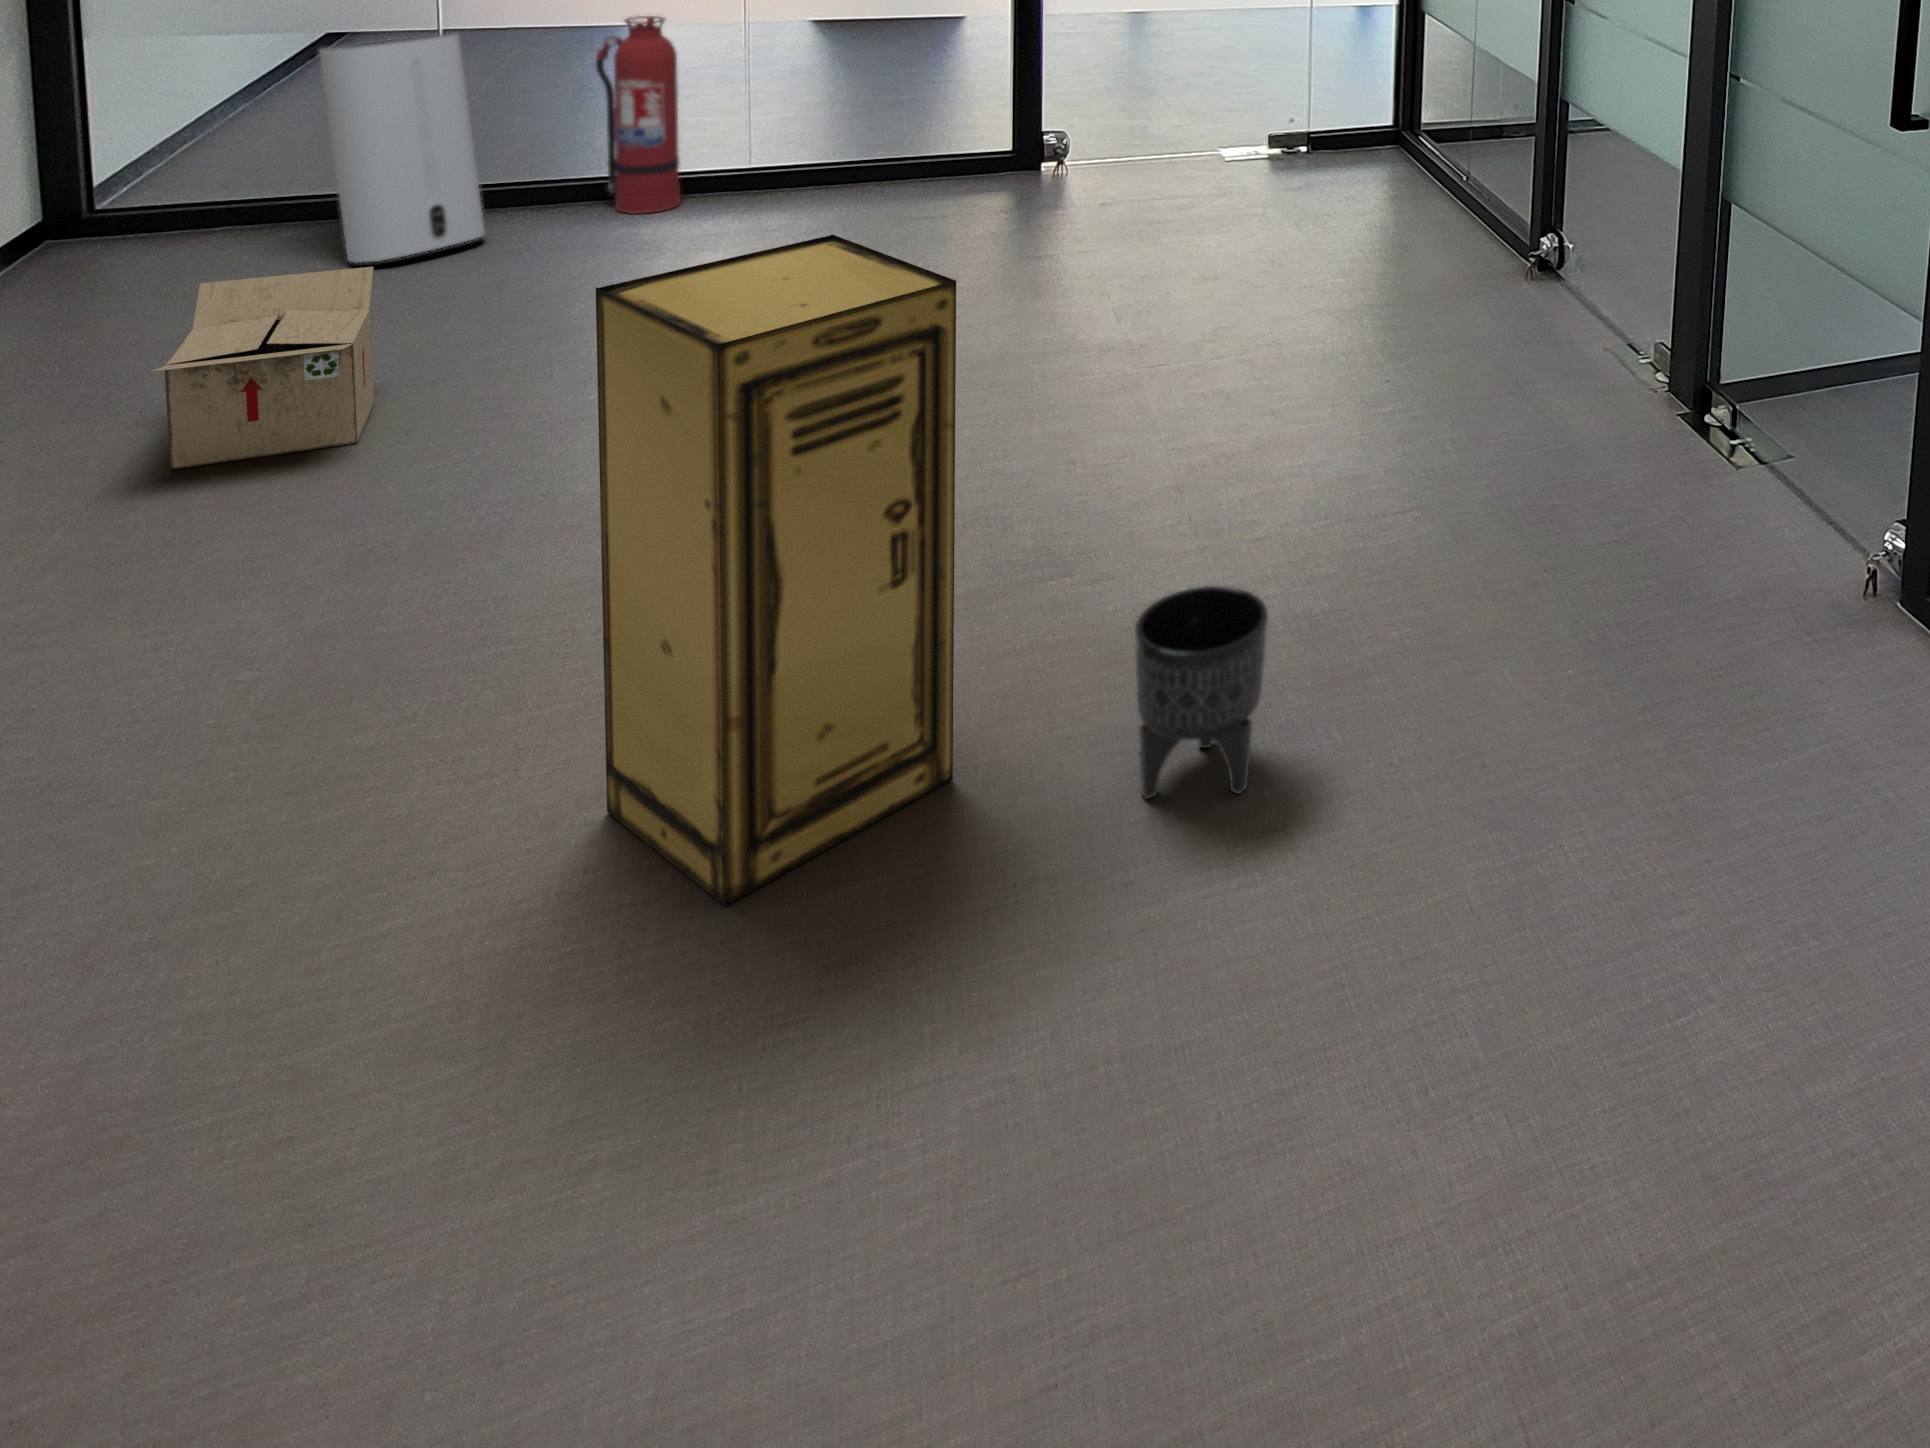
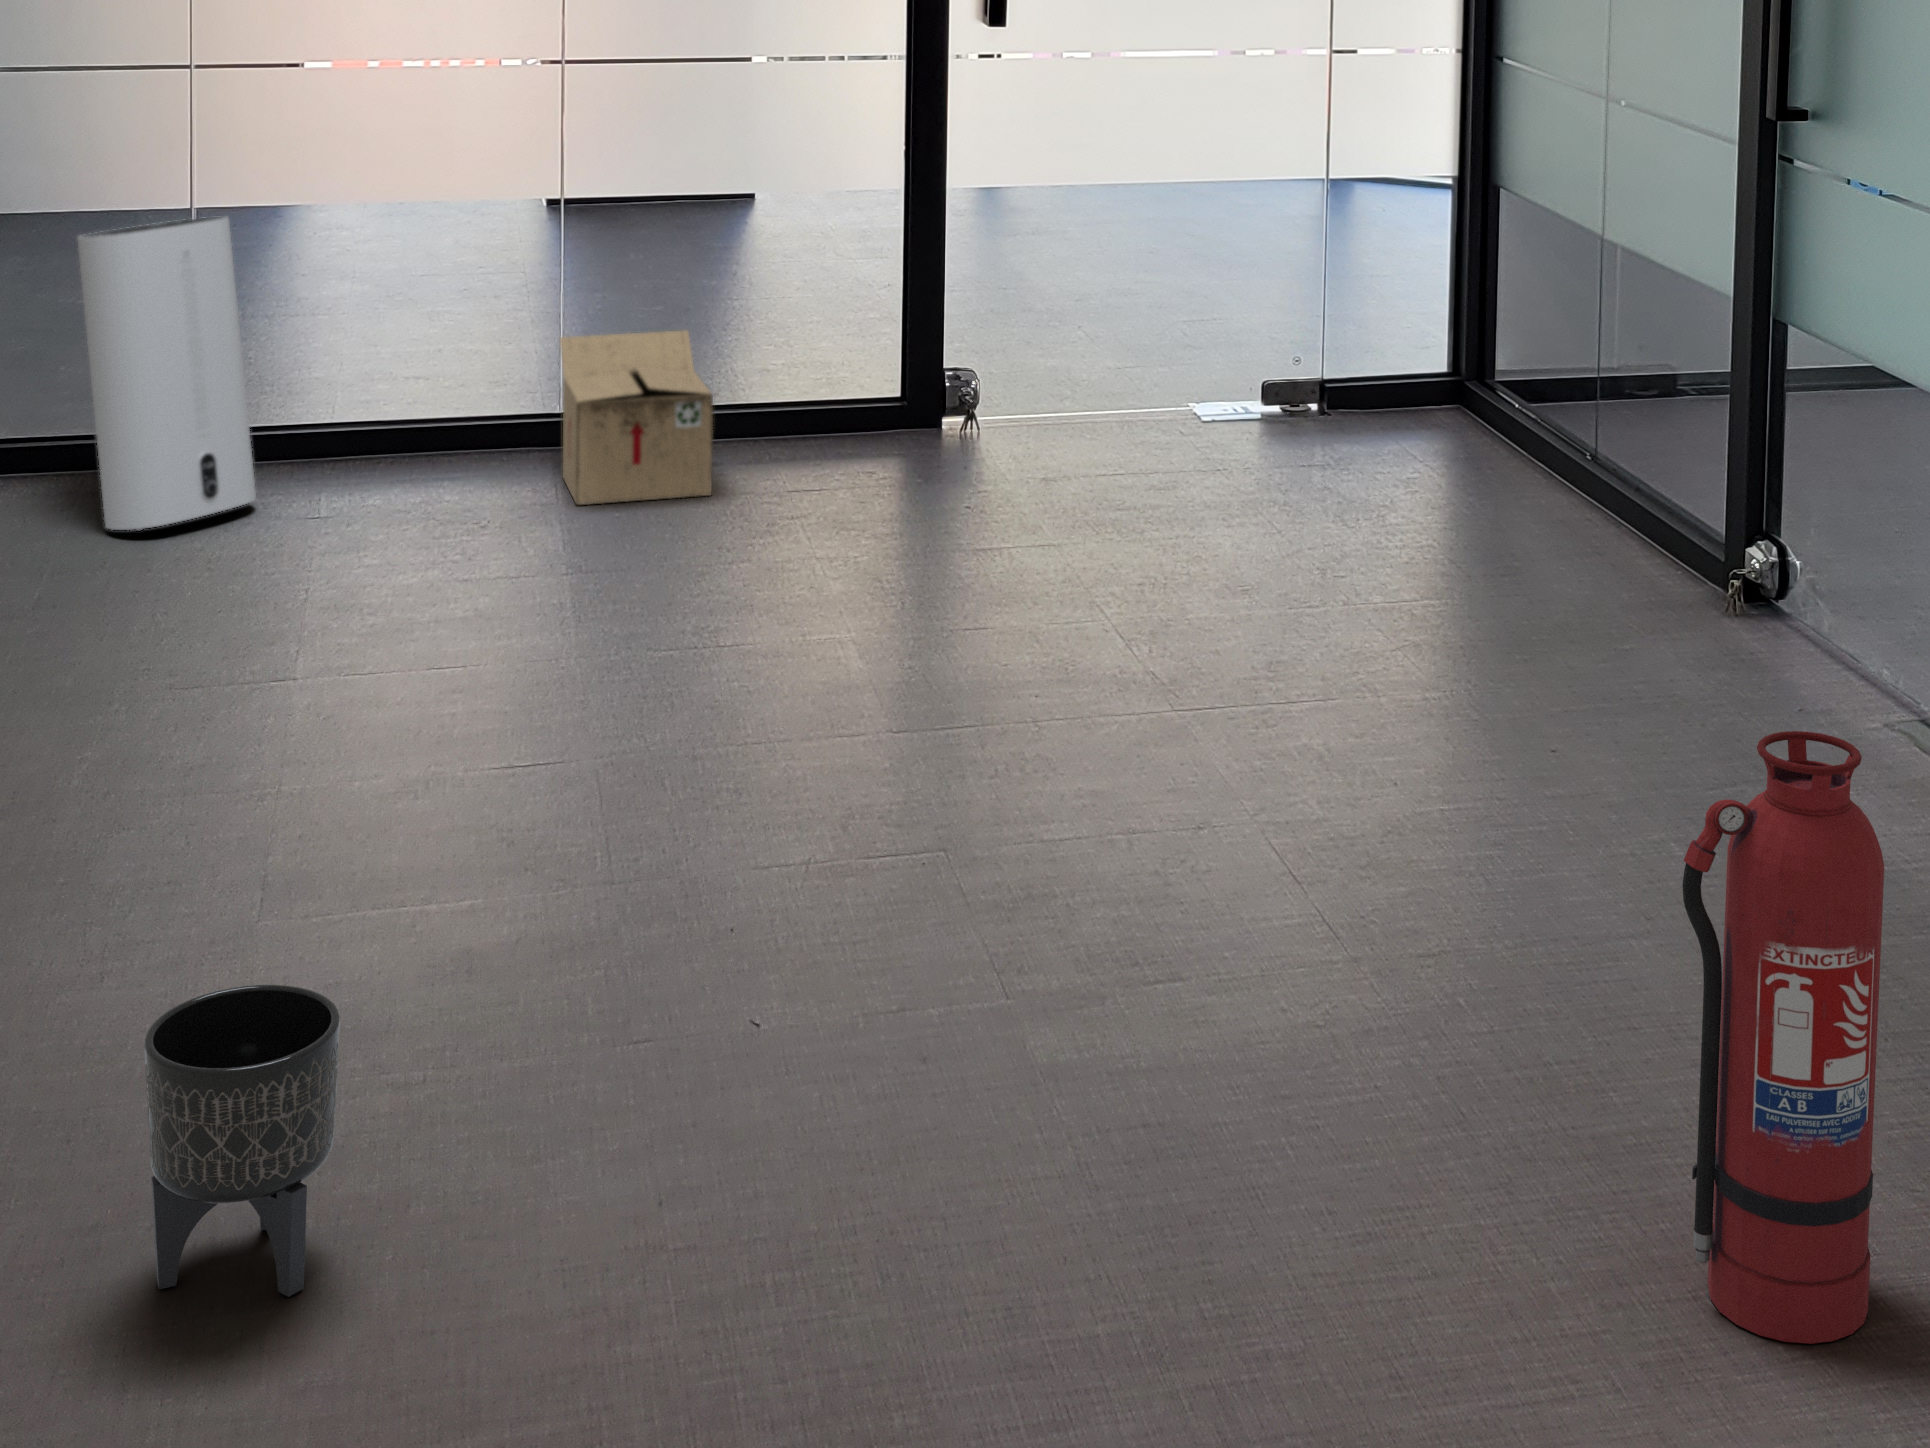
fire extinguisher: present [596,16,680,214] -> present [1683,731,1884,1344]
storage cabinet: present [596,234,956,906] -> none [686,465,1126,1370]
cardboard box: present [151,267,374,470] -> present [560,330,713,505]
planter: present [1135,586,1268,799] -> present [144,985,340,1297]

